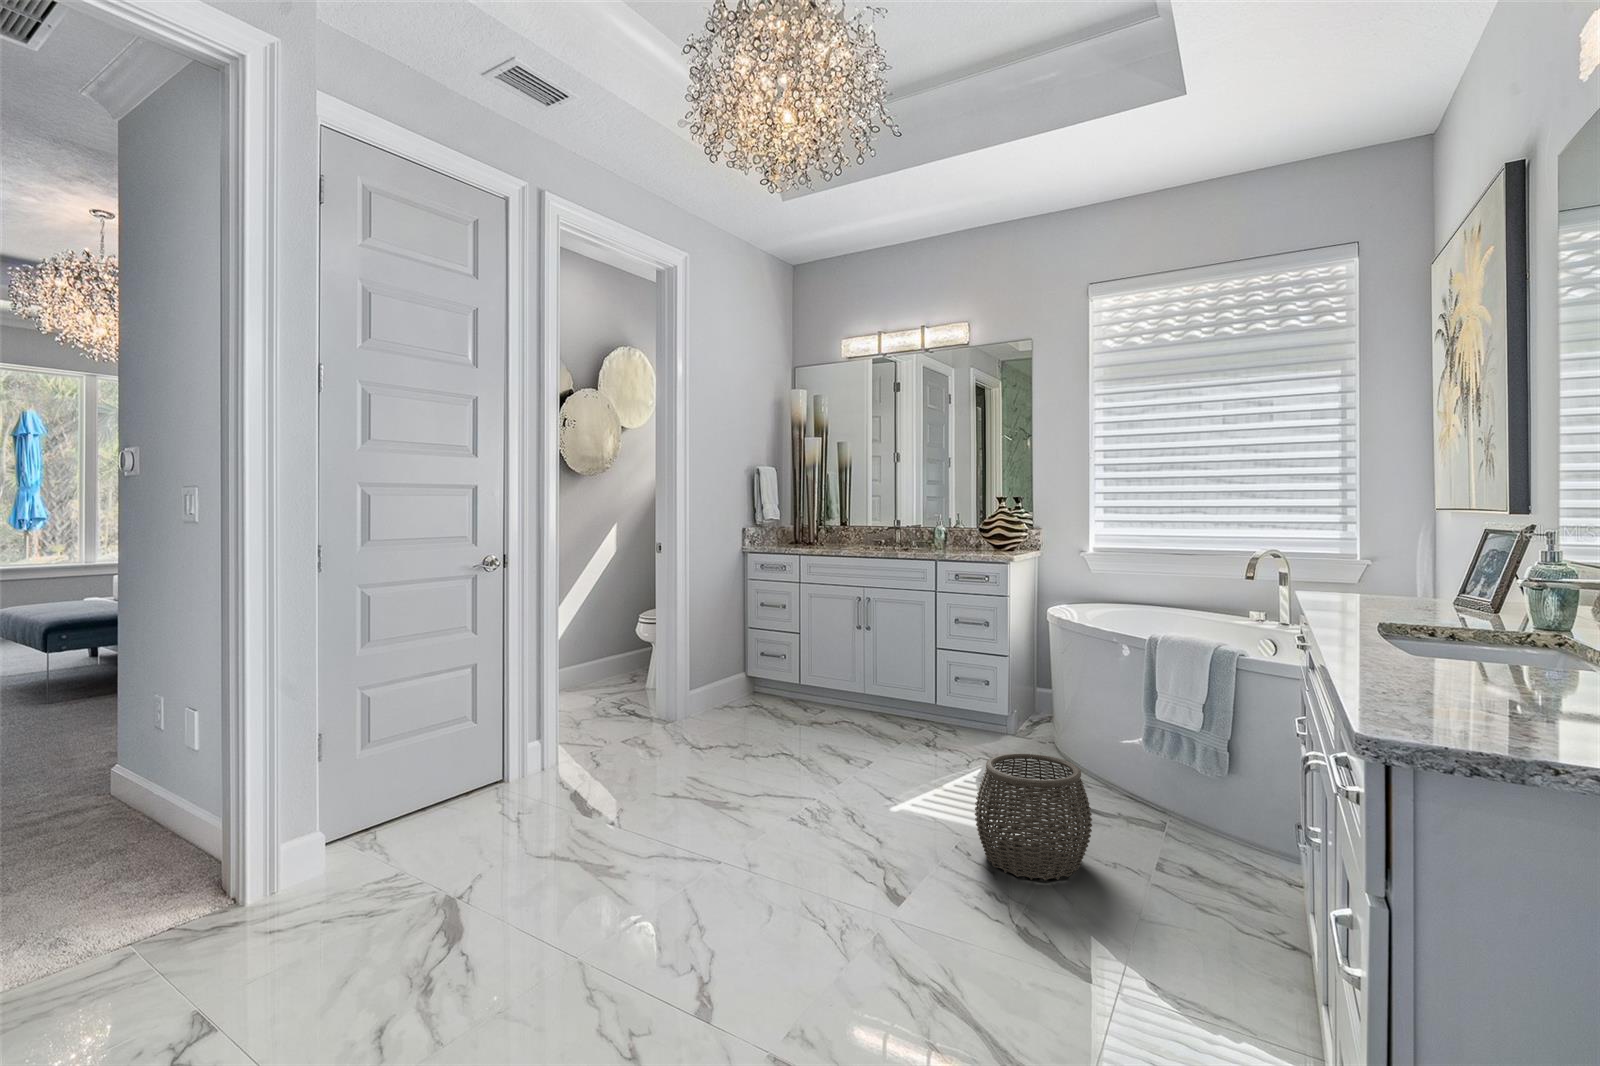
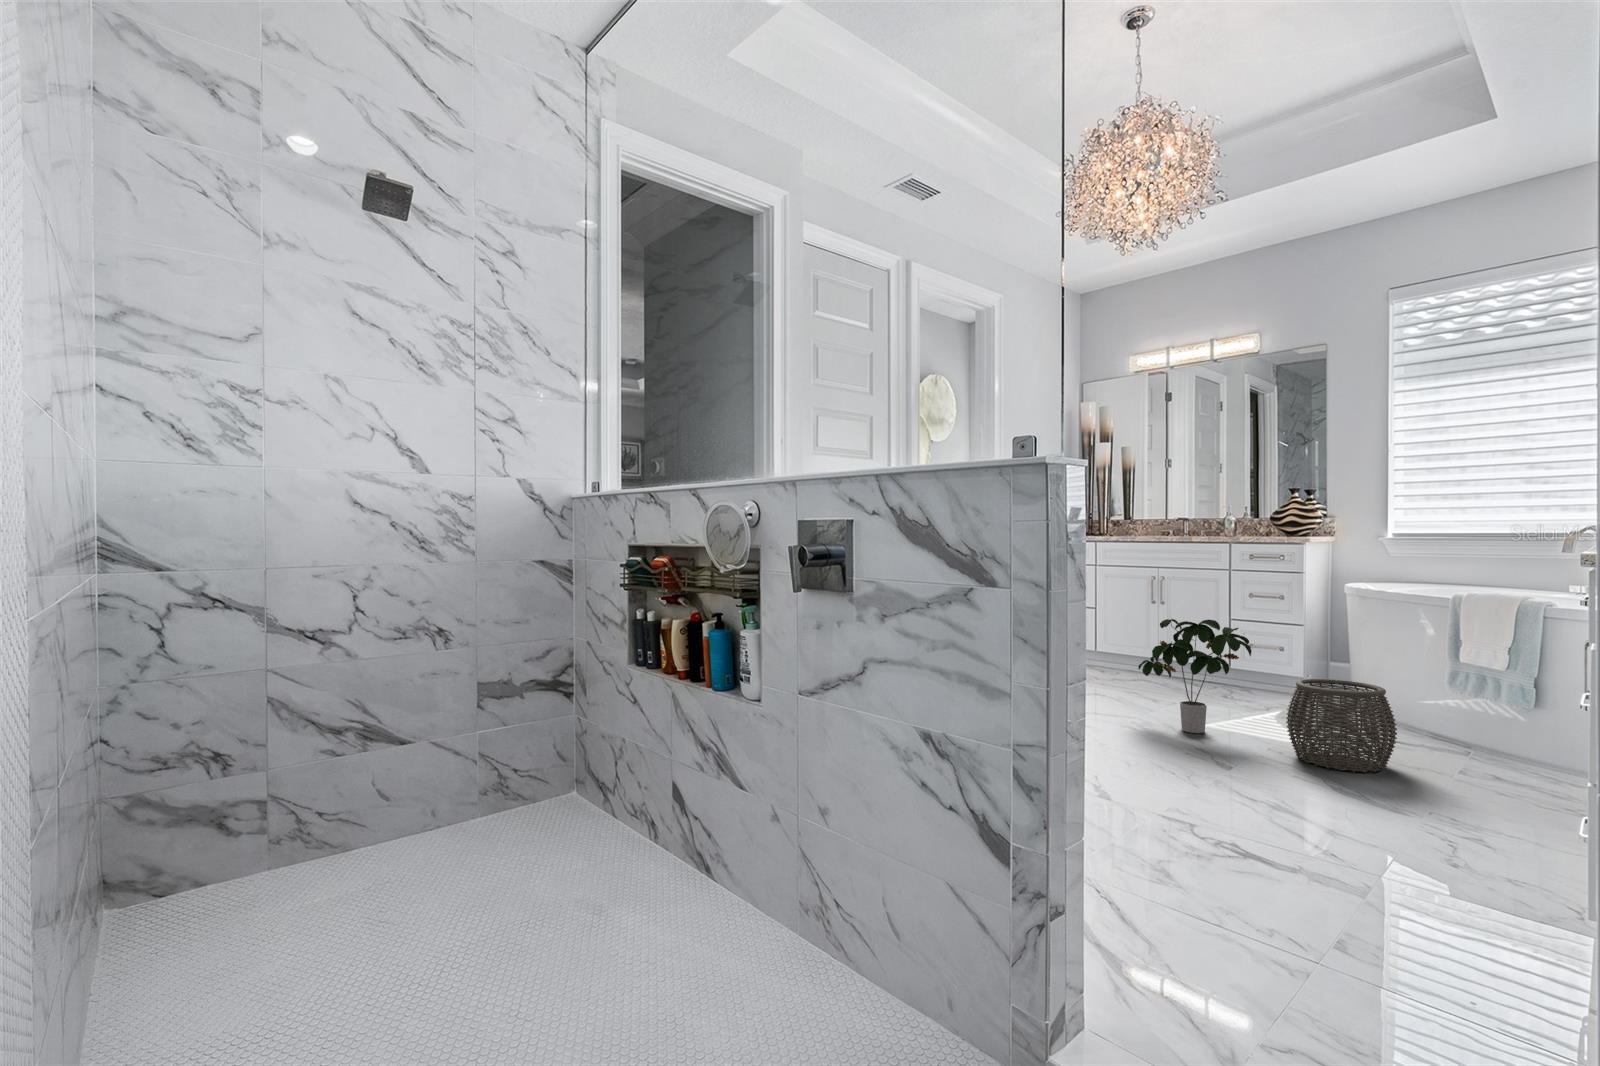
potted plant: none [817,674,942,820] -> present [1138,619,1252,733]

